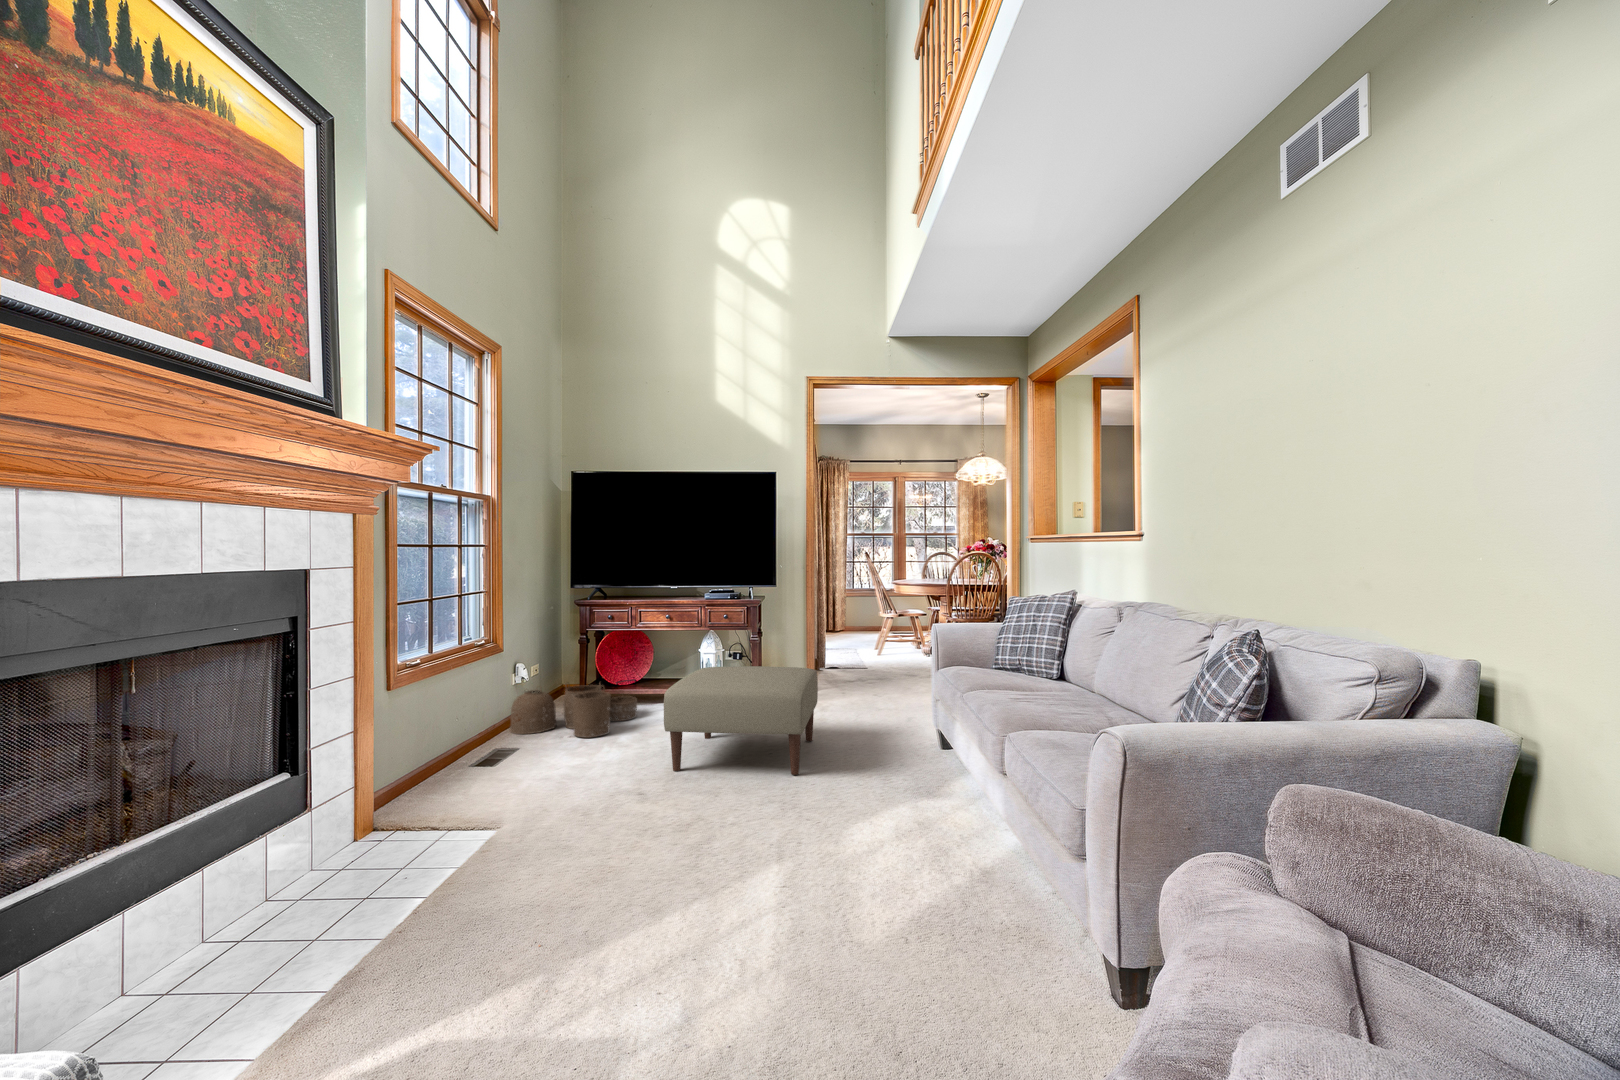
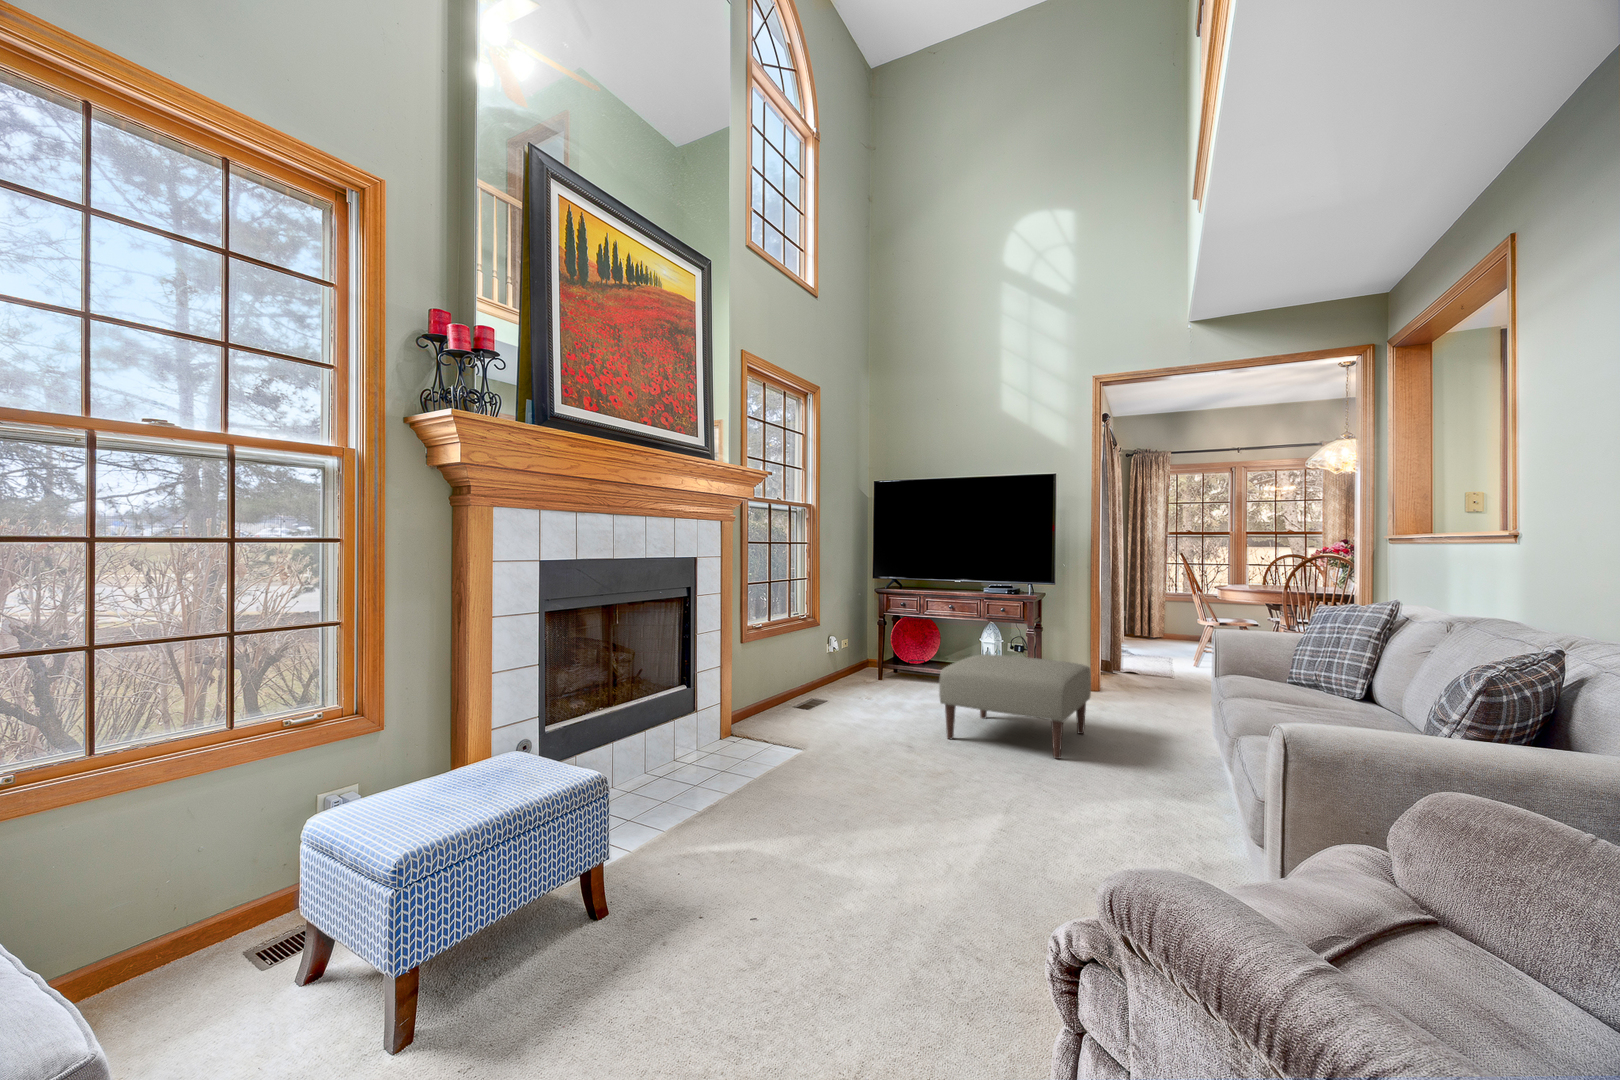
woven basket: present [510,684,637,738] -> none [823,656,925,704]

